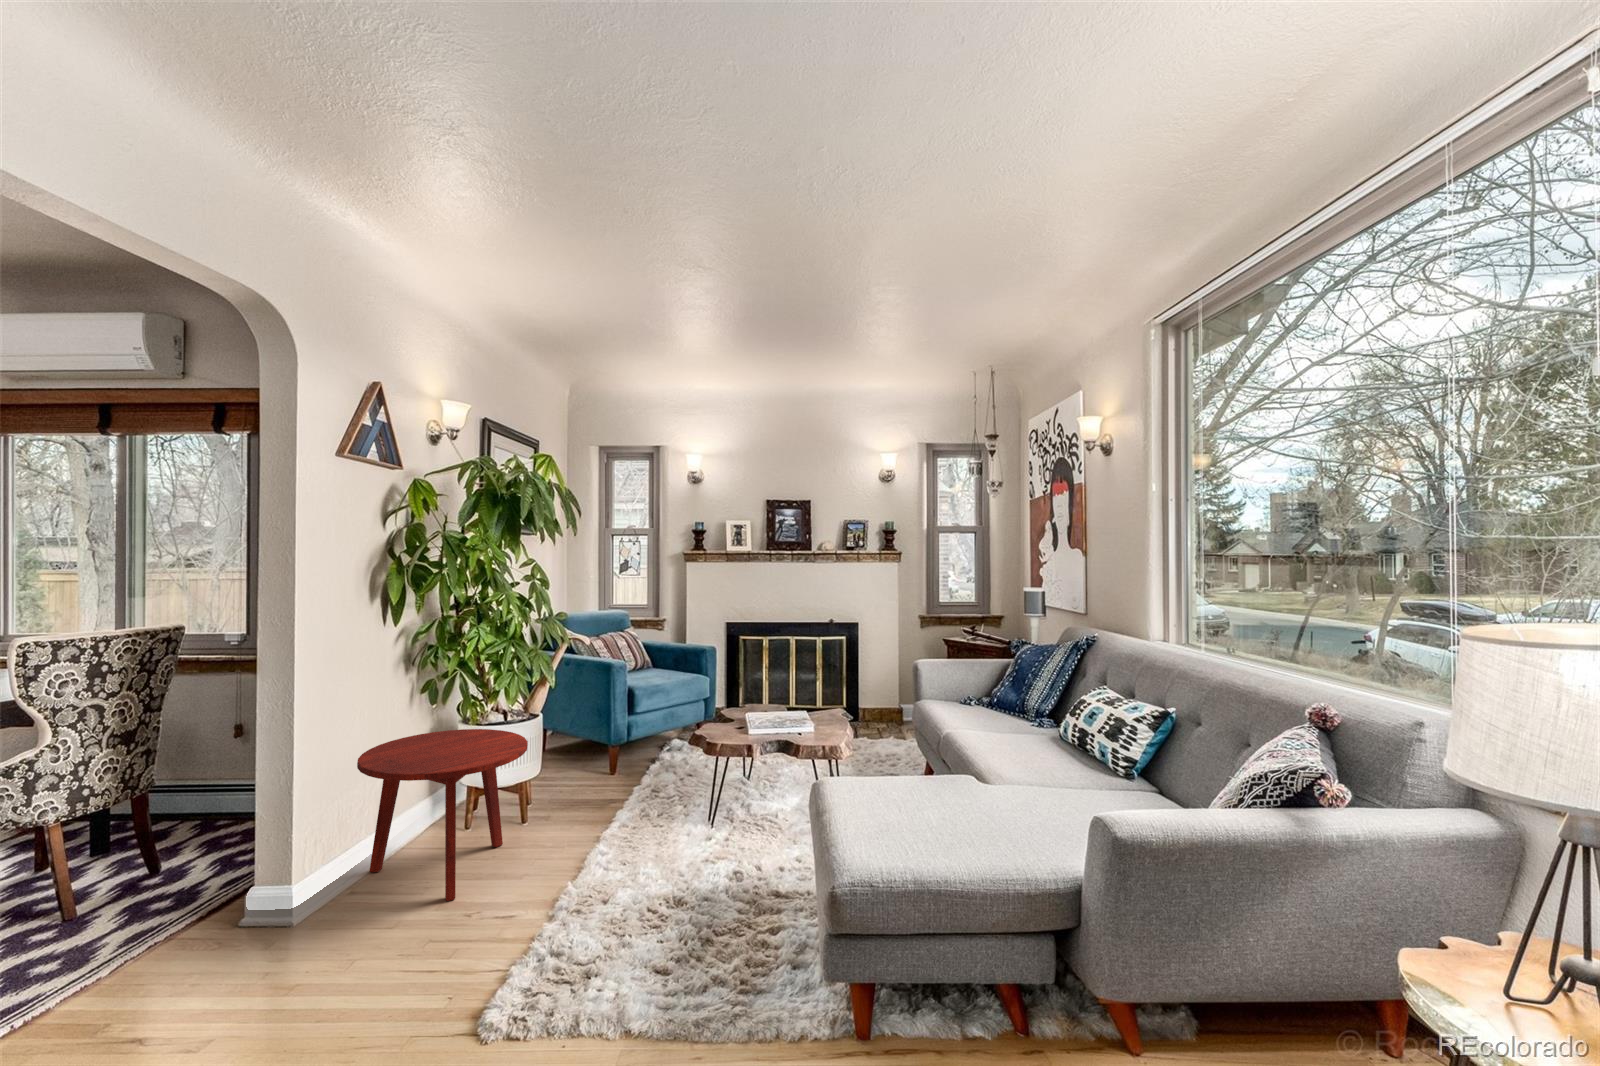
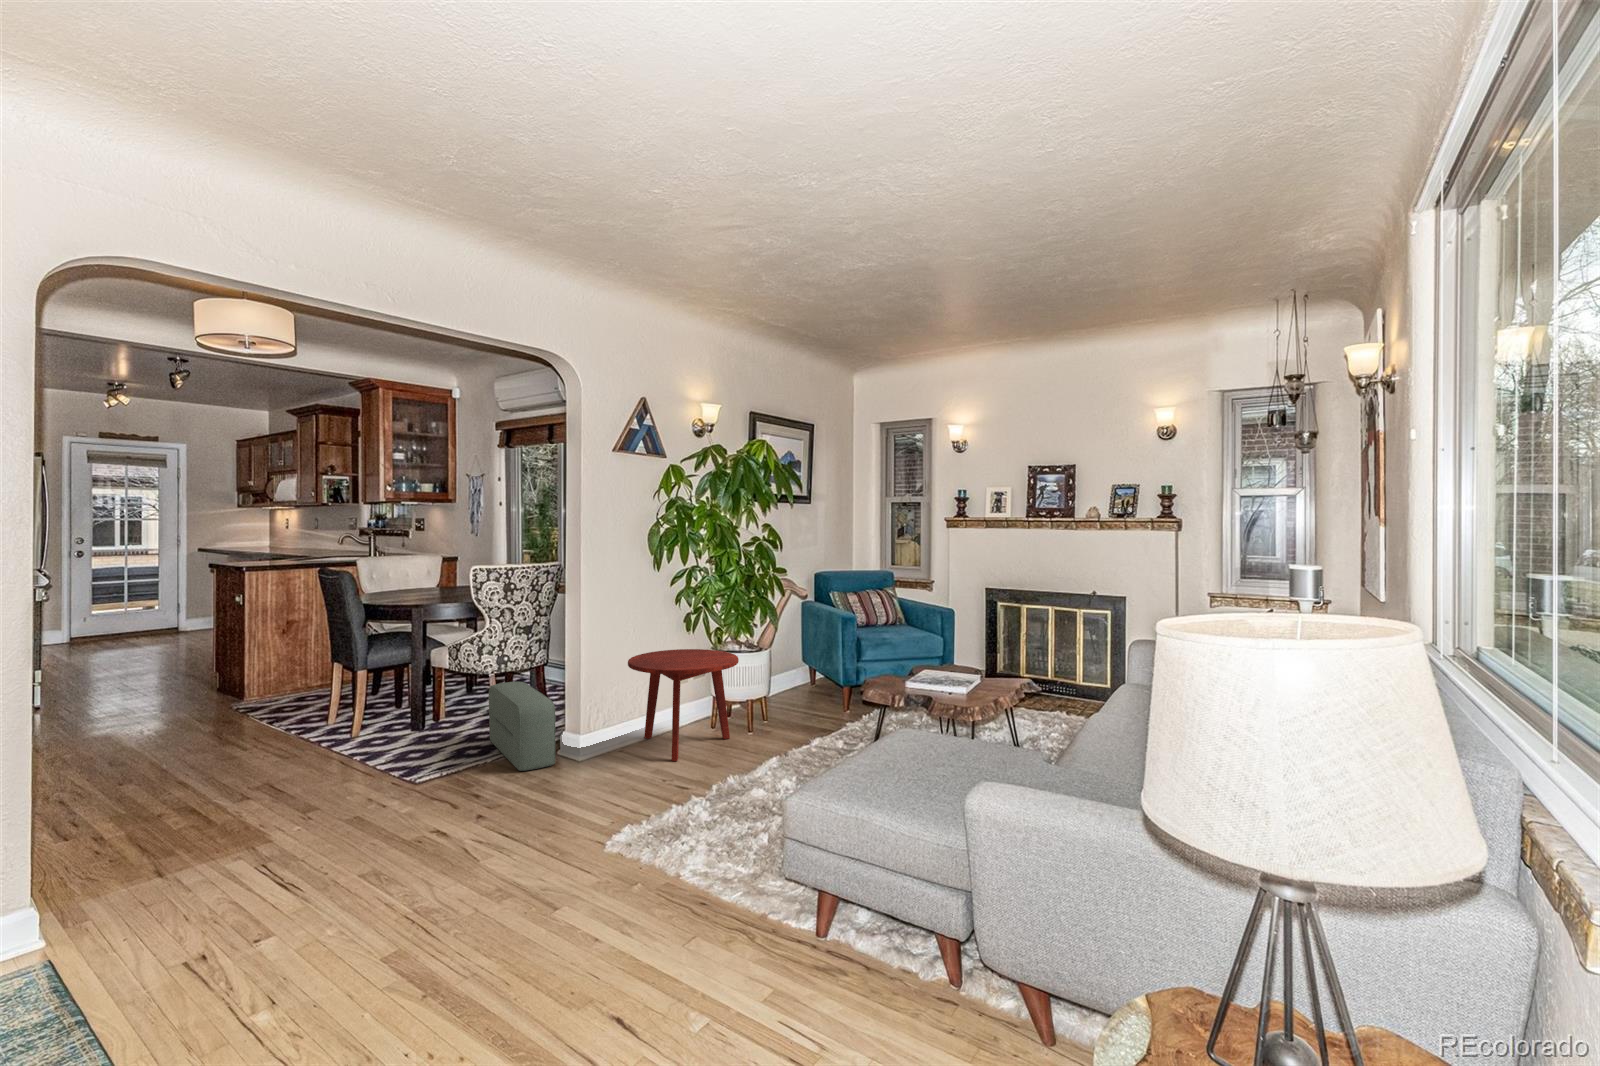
pouf: none [56,828,245,993] -> present [489,682,555,771]

